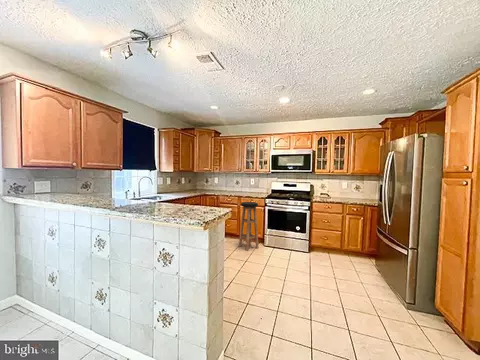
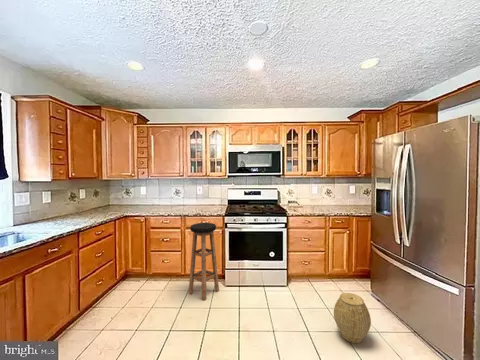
woven basket: none [326,252,351,284] -> present [334,293,371,343]

